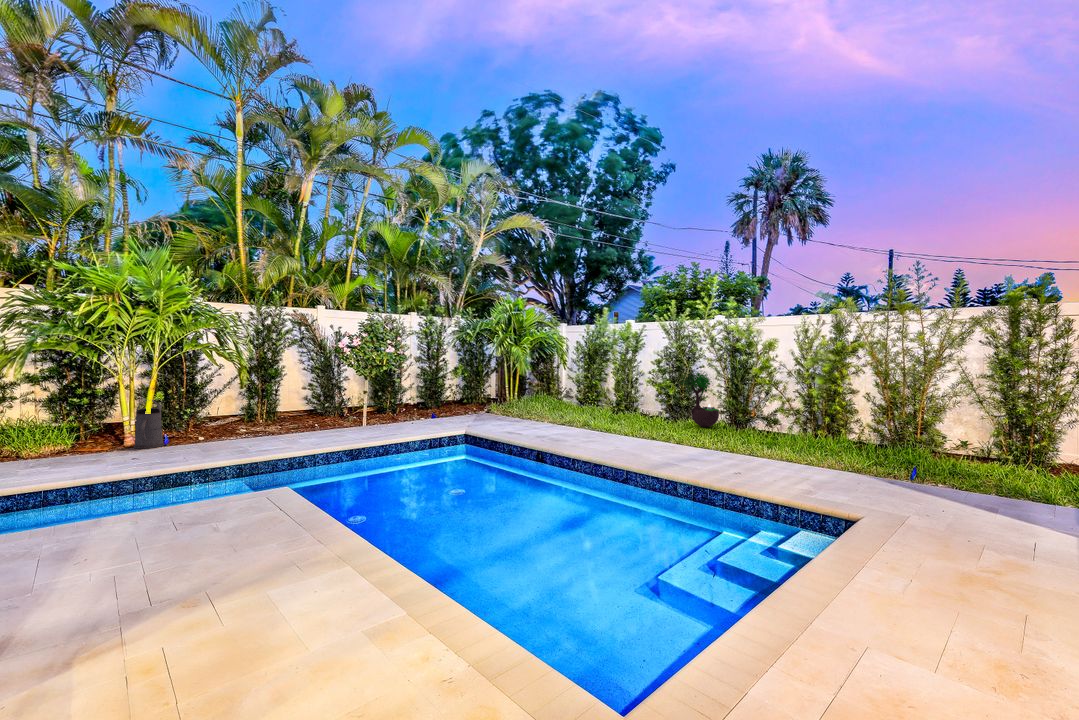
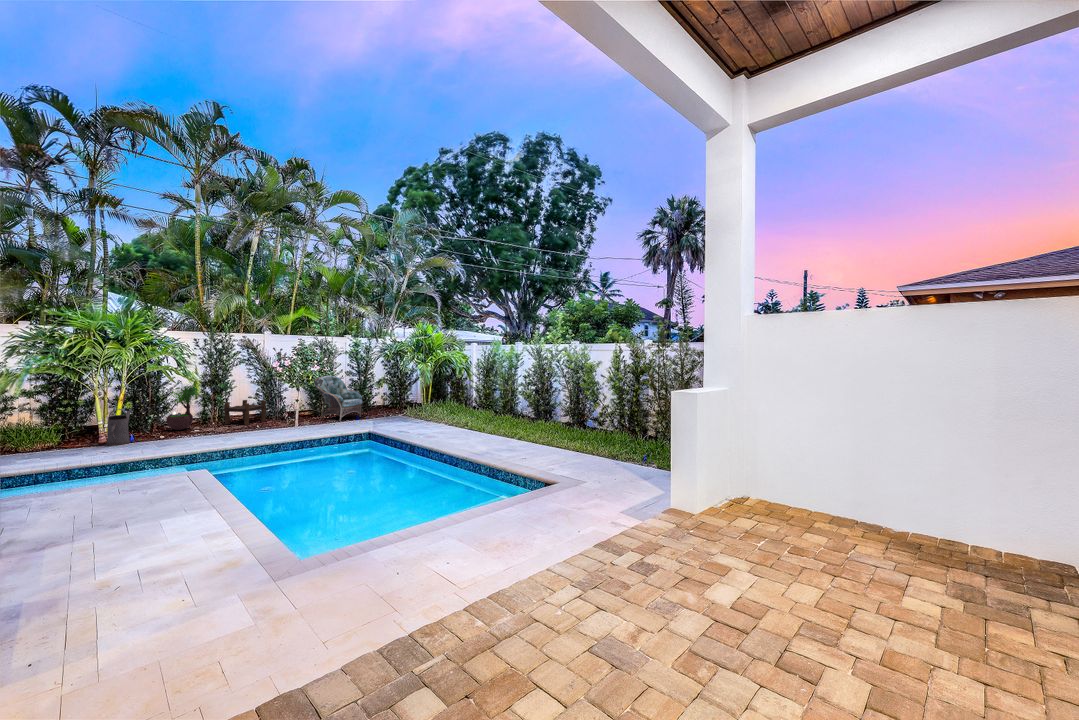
armchair: none [383,362,442,419] -> present [315,376,363,421]
potted tree: present [682,370,719,427] -> present [166,385,199,430]
stool: none [273,393,323,424] -> present [224,400,266,425]

